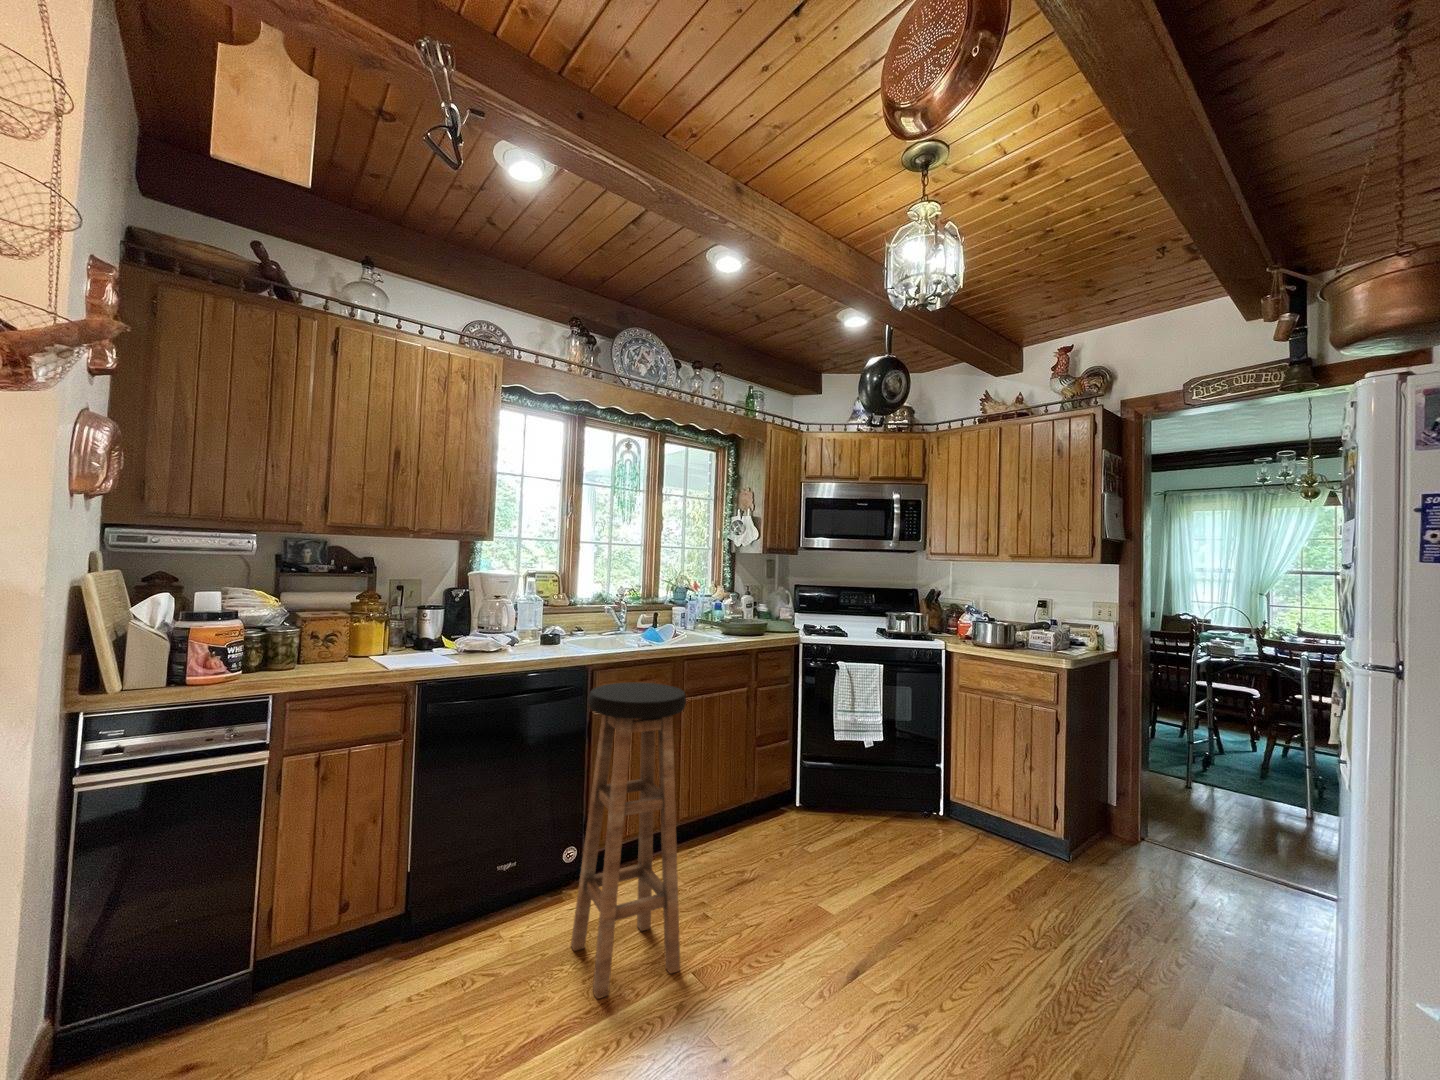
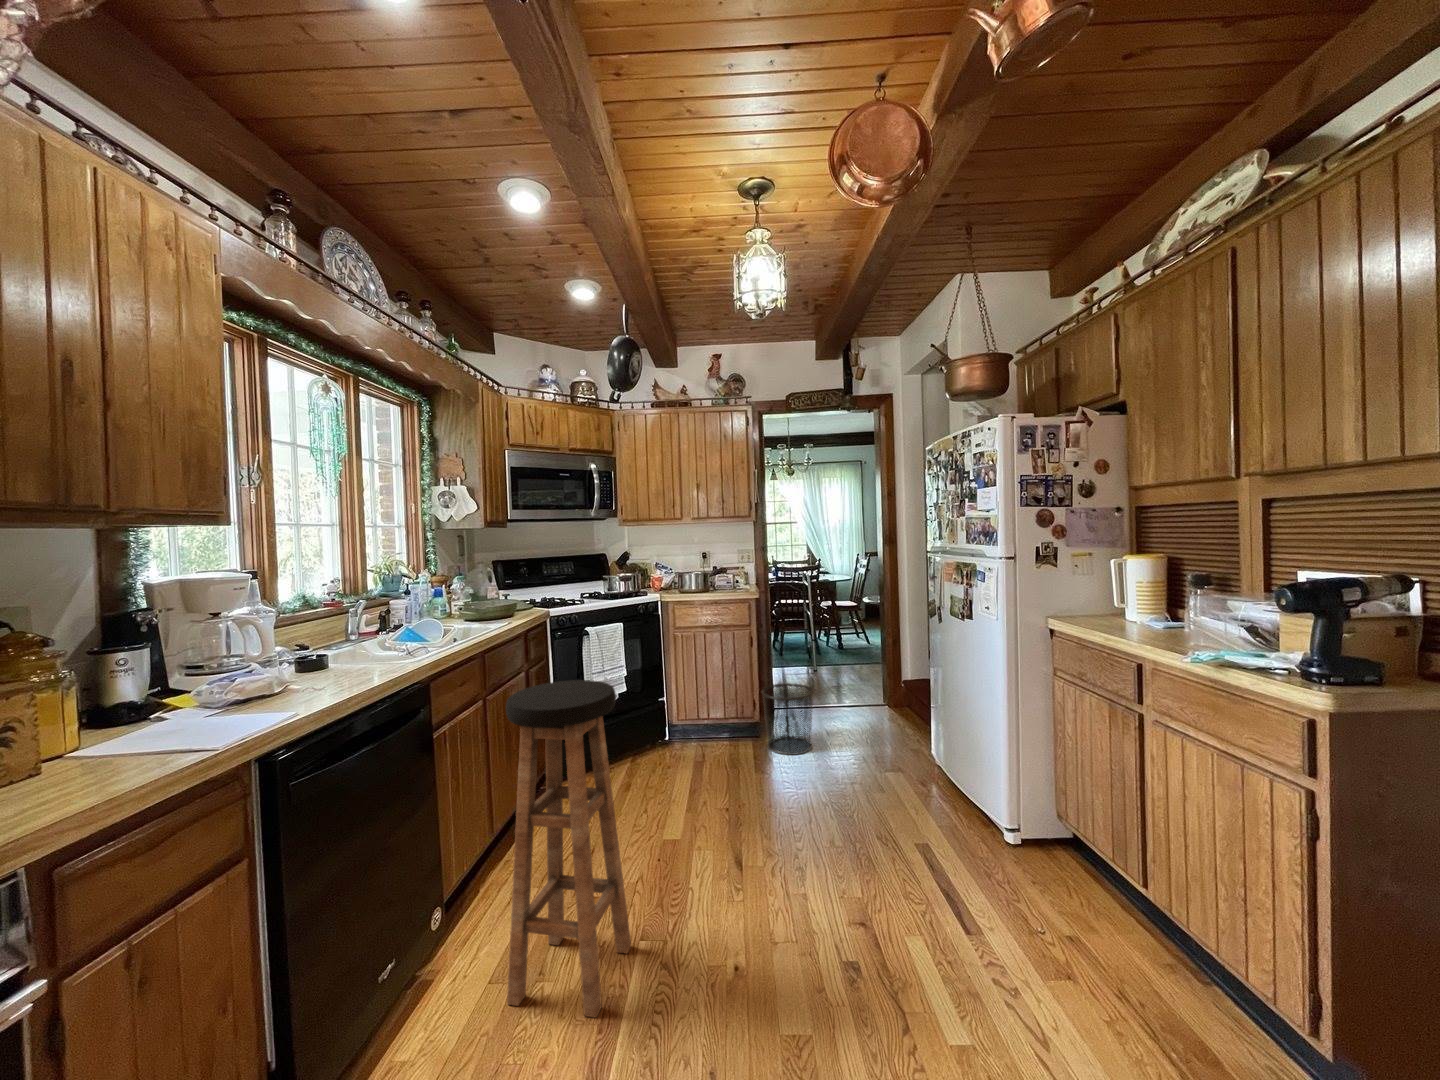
waste bin: none [1055,798,1149,917] -> present [762,683,814,755]

